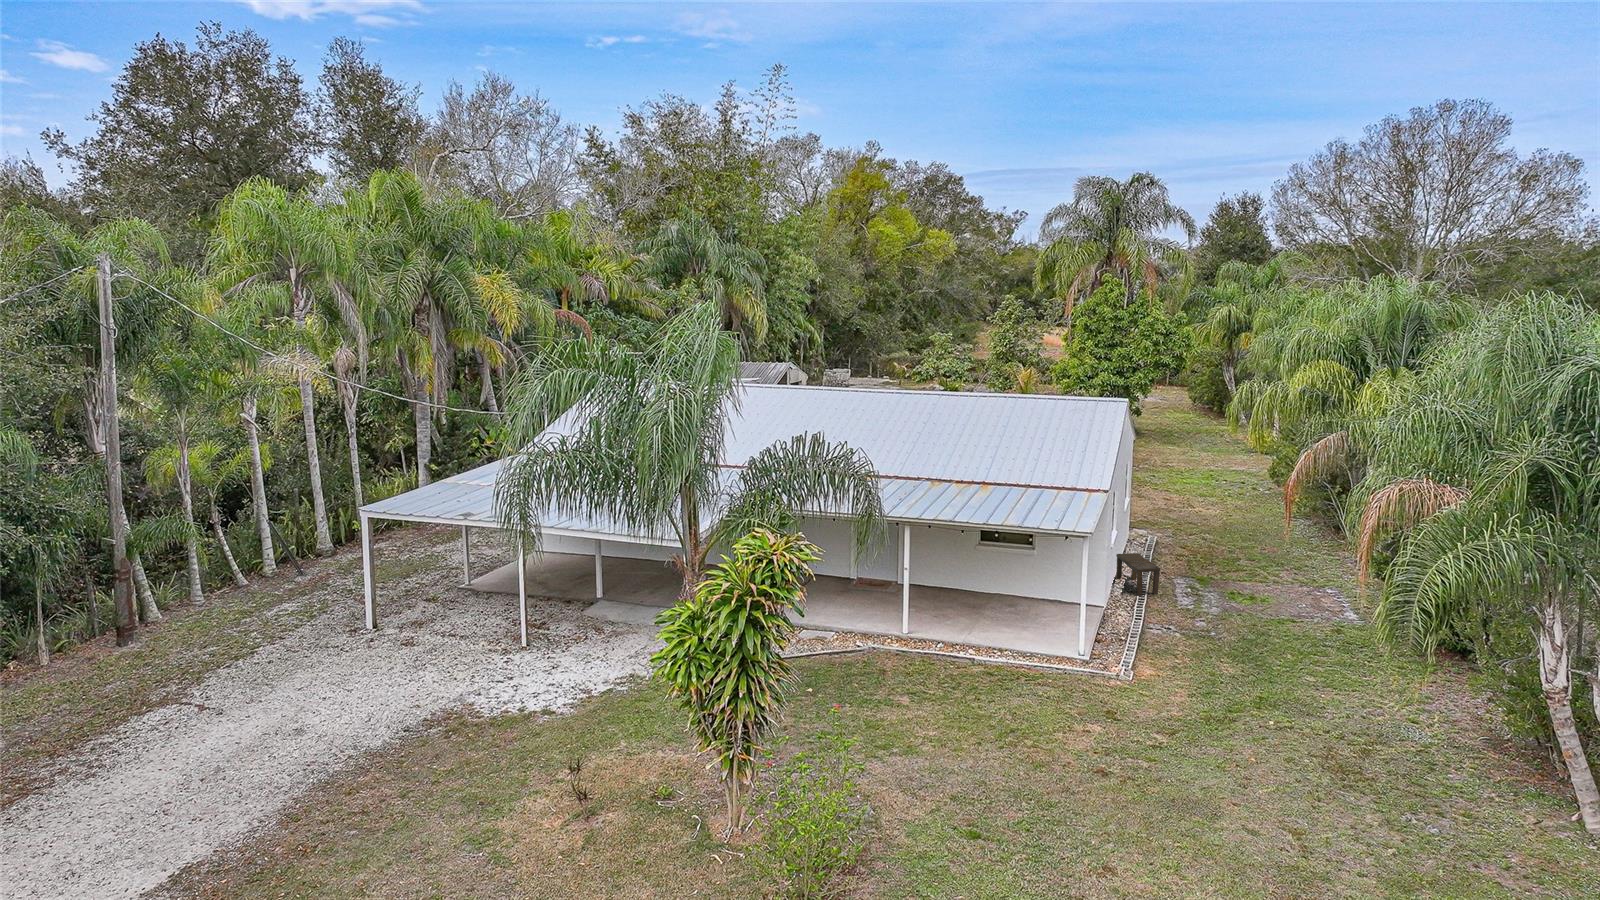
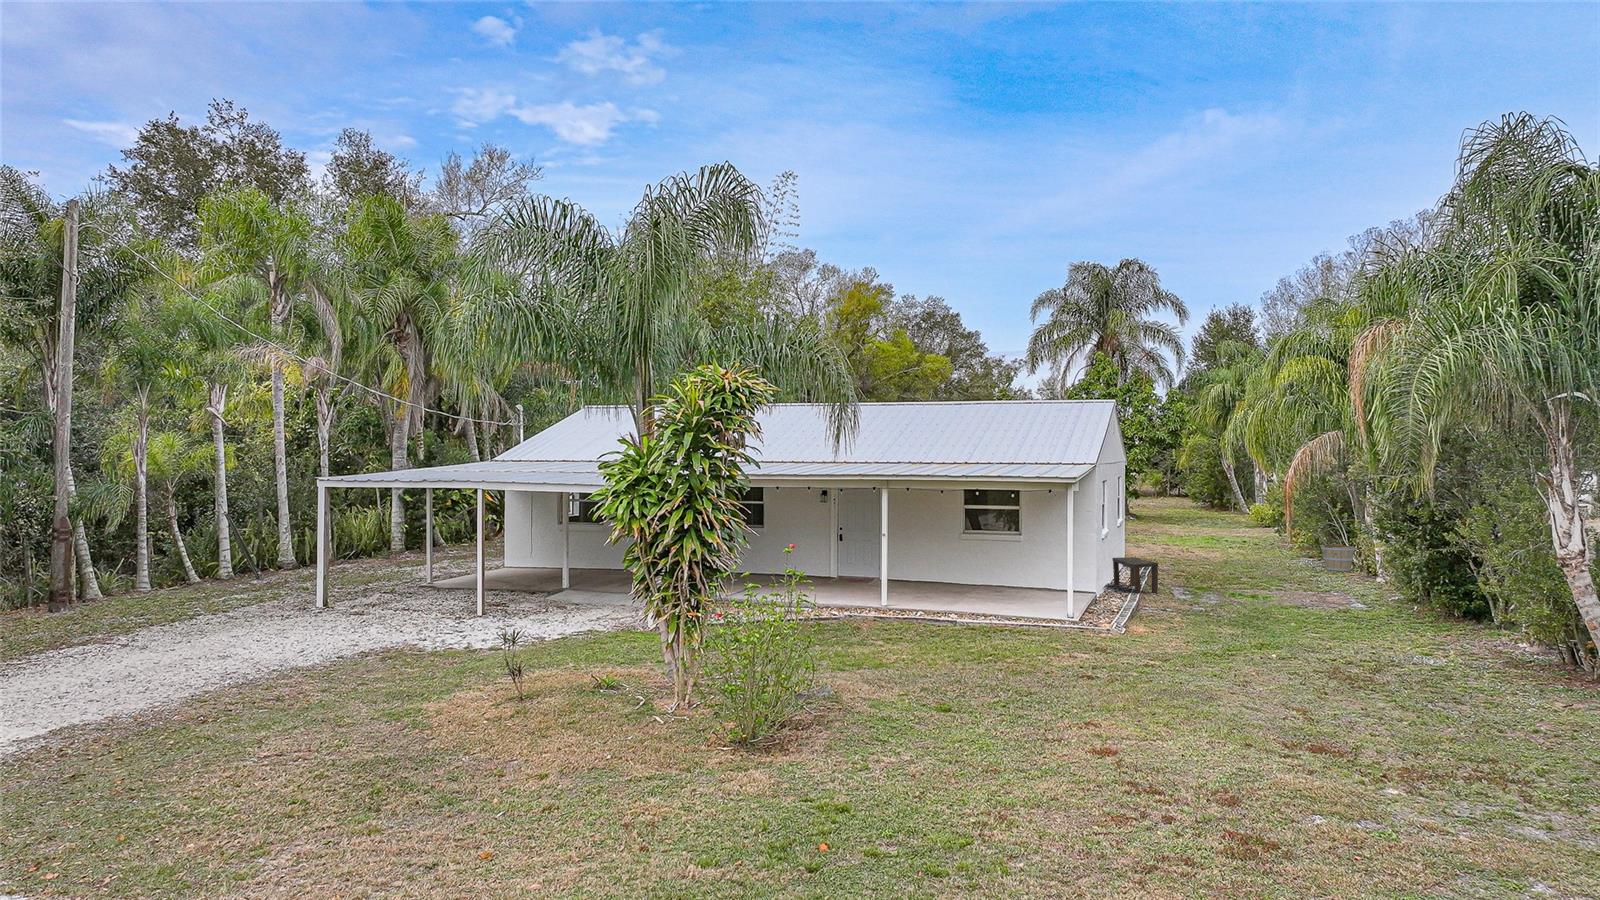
wooden bucket: none [1312,517,1344,545] -> present [1321,544,1355,571]

